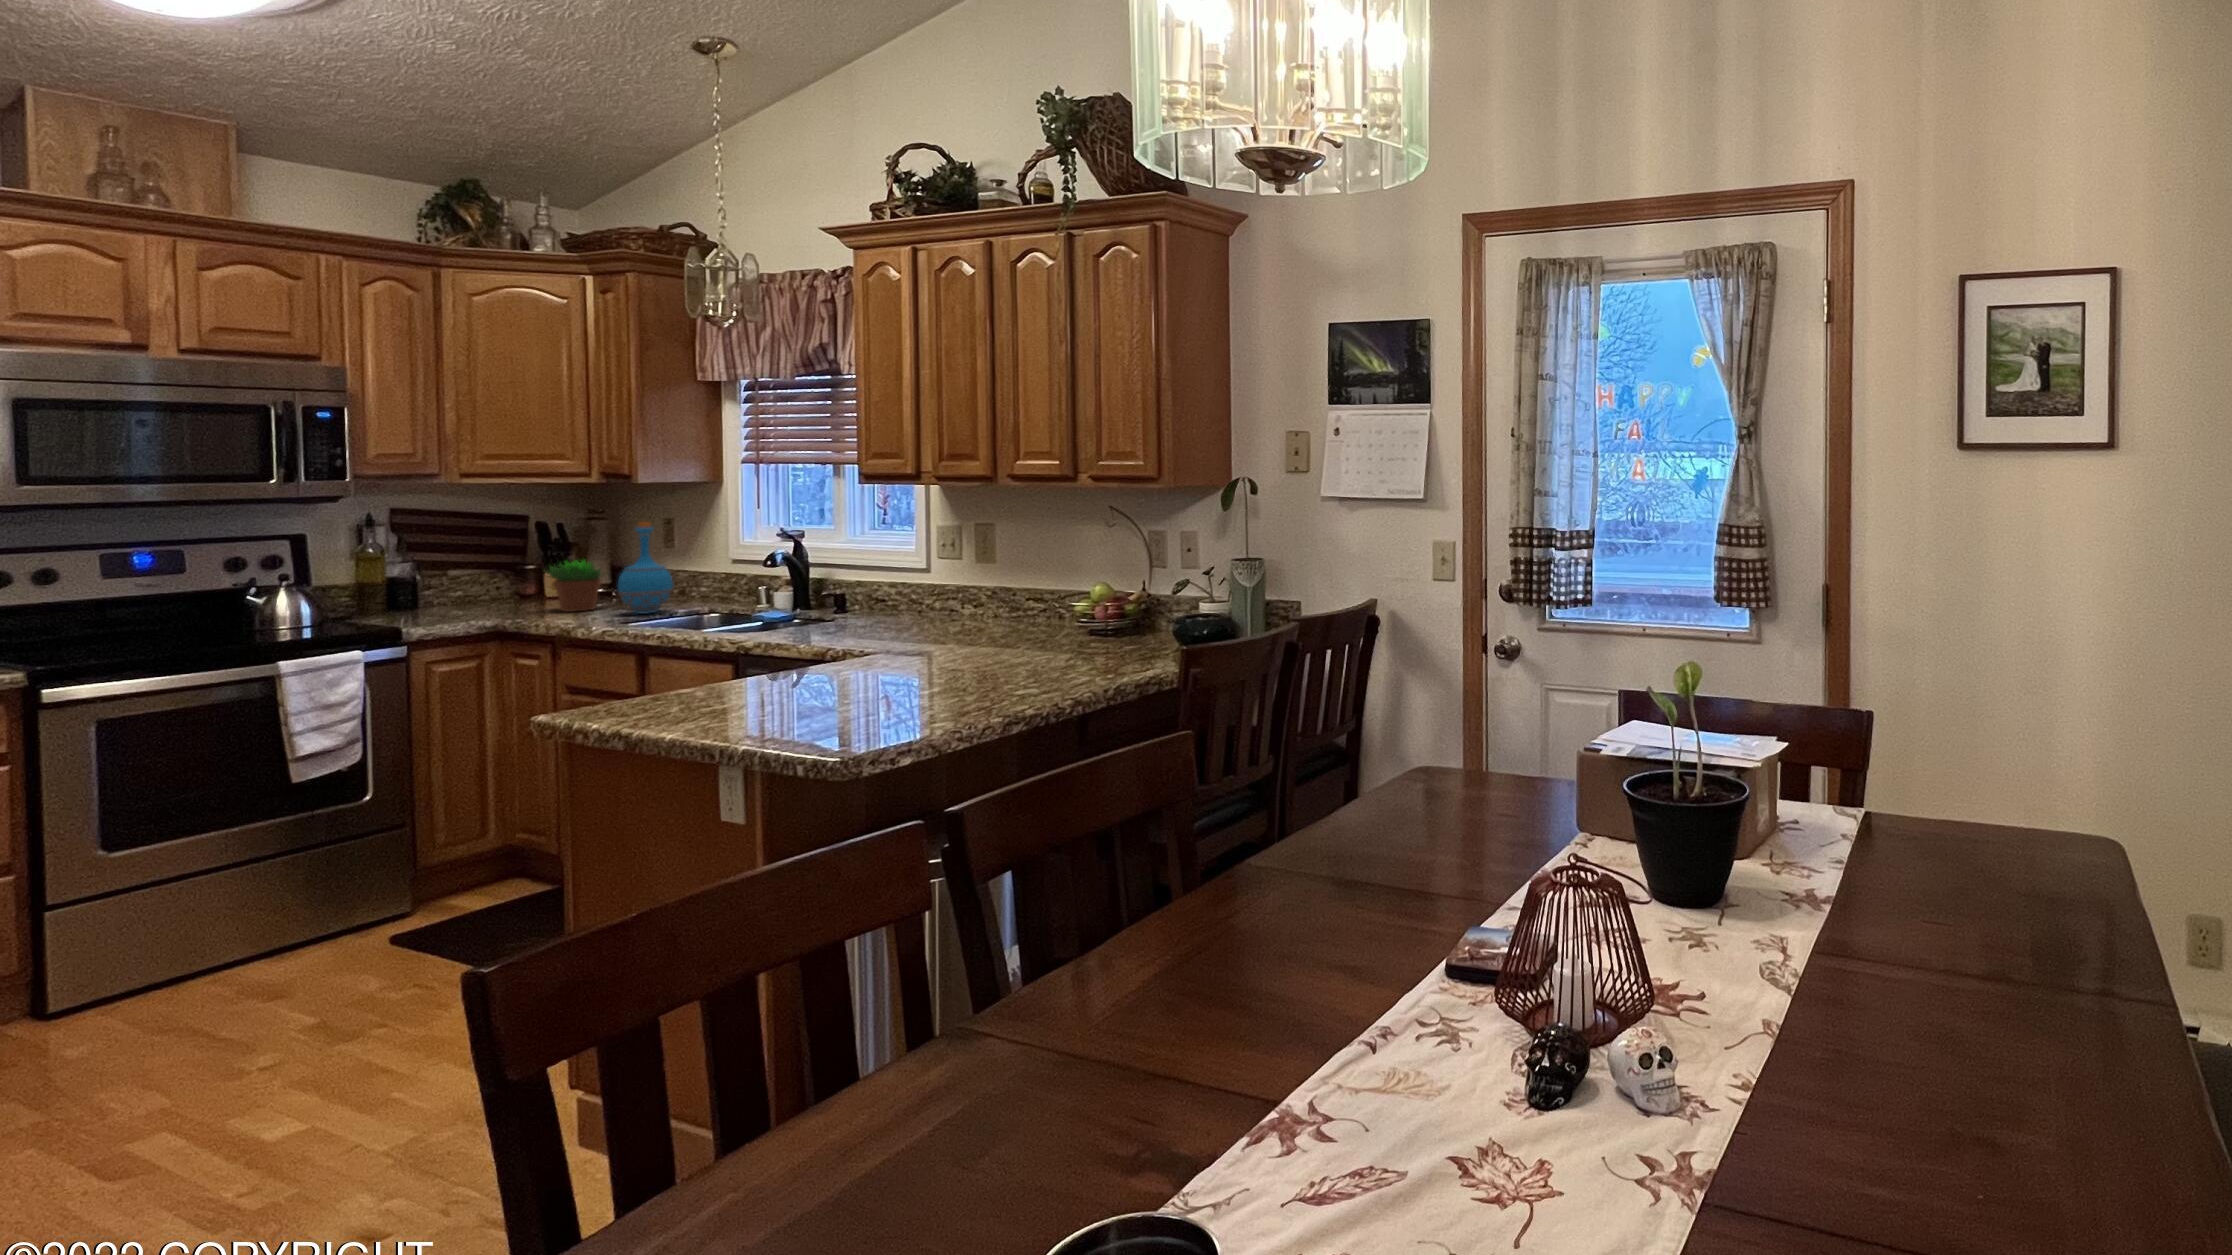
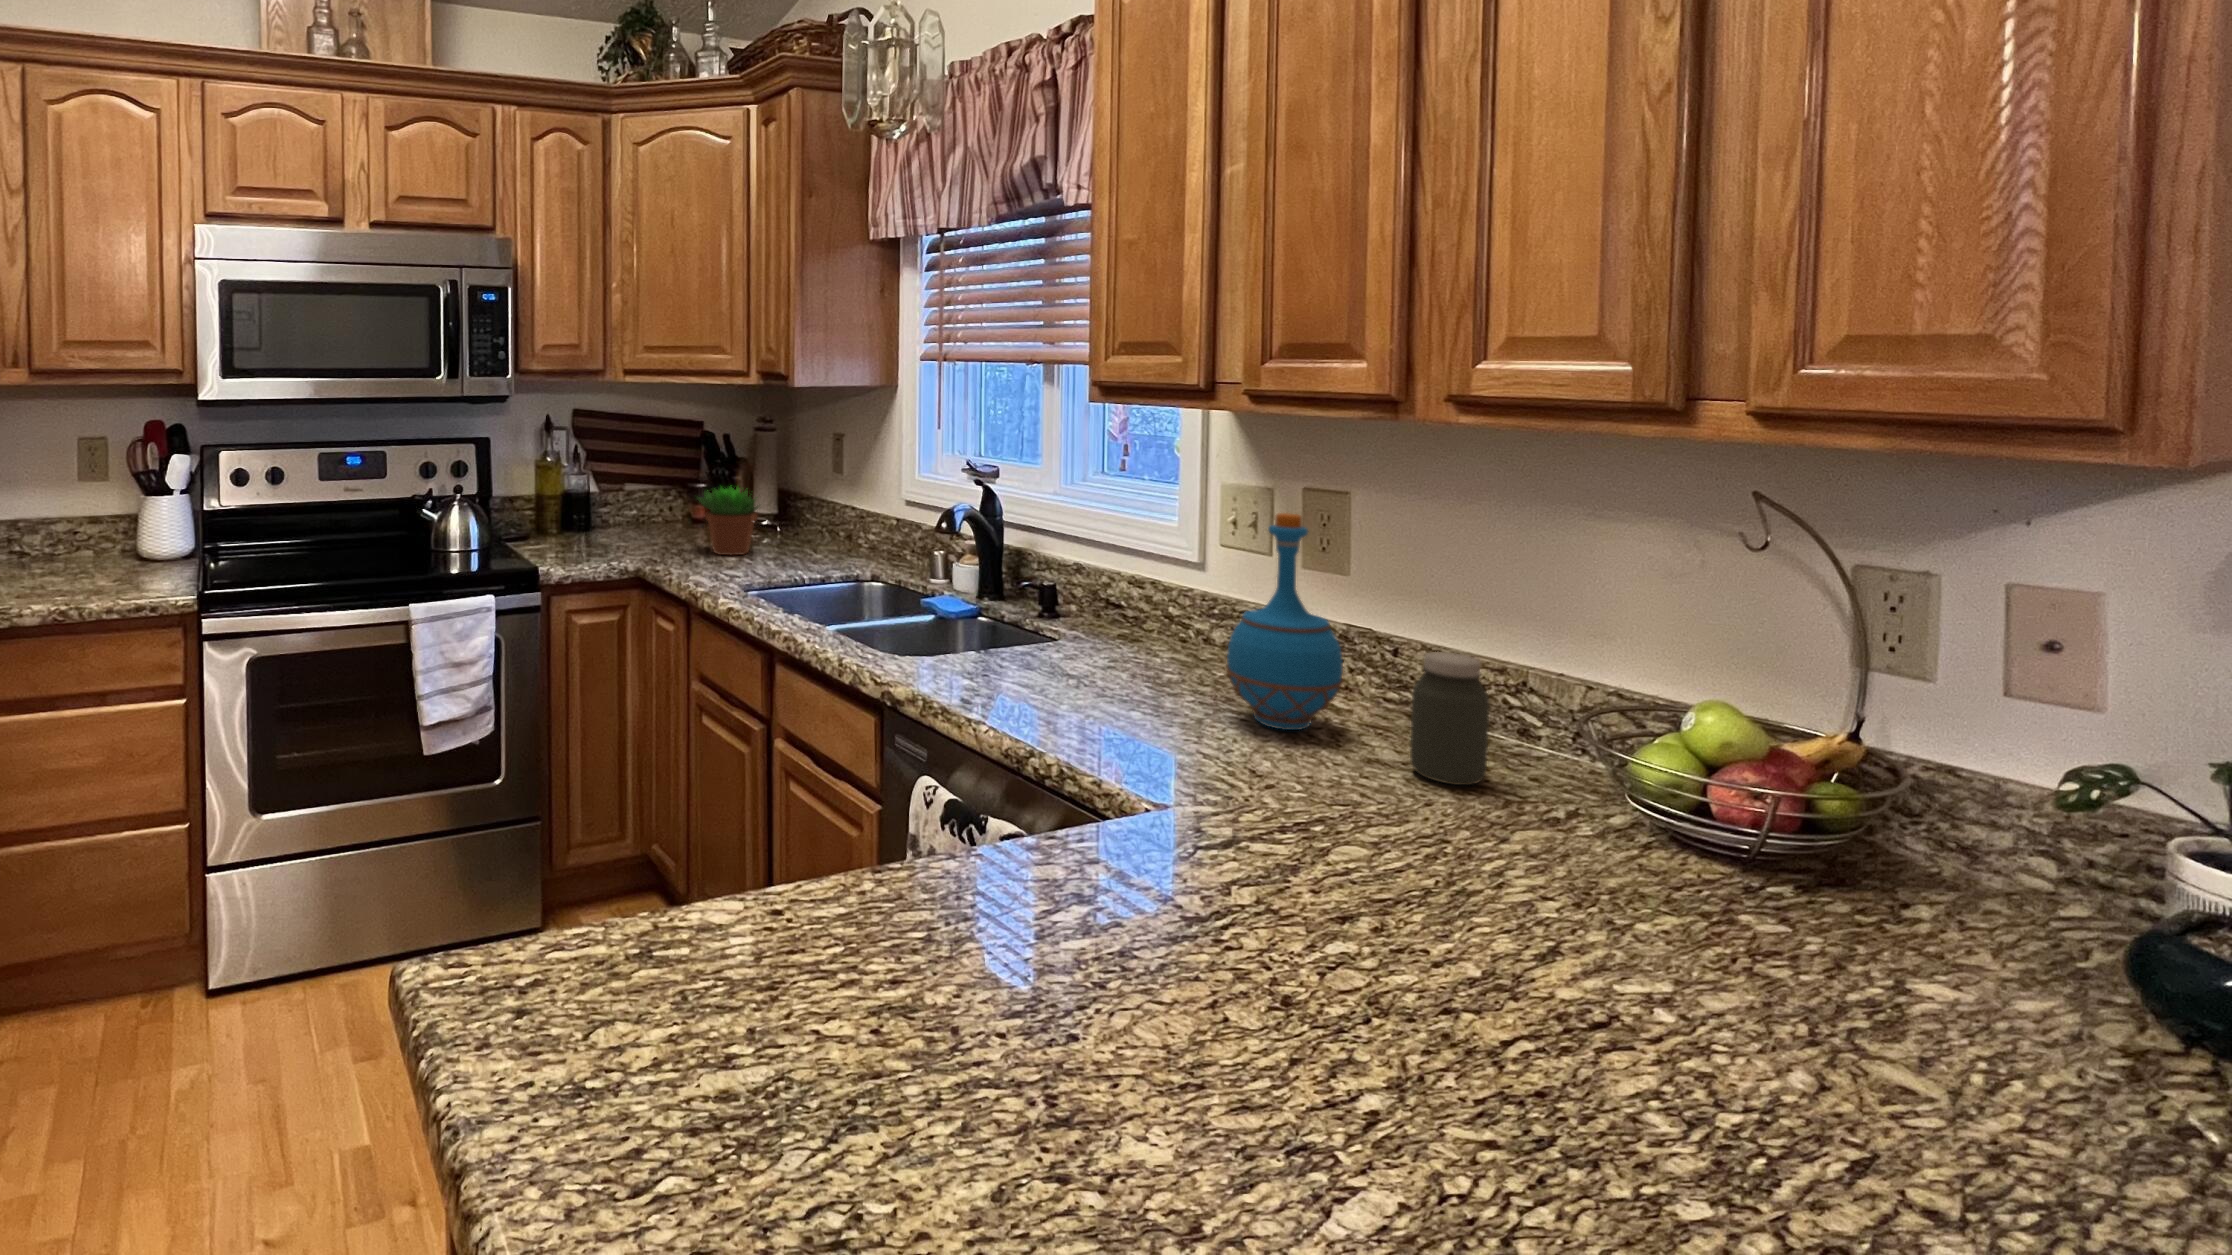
bottle: present [618,522,673,614] -> present [1226,513,1343,730]
jar: none [1009,585,1039,639] -> present [1410,652,1489,785]

